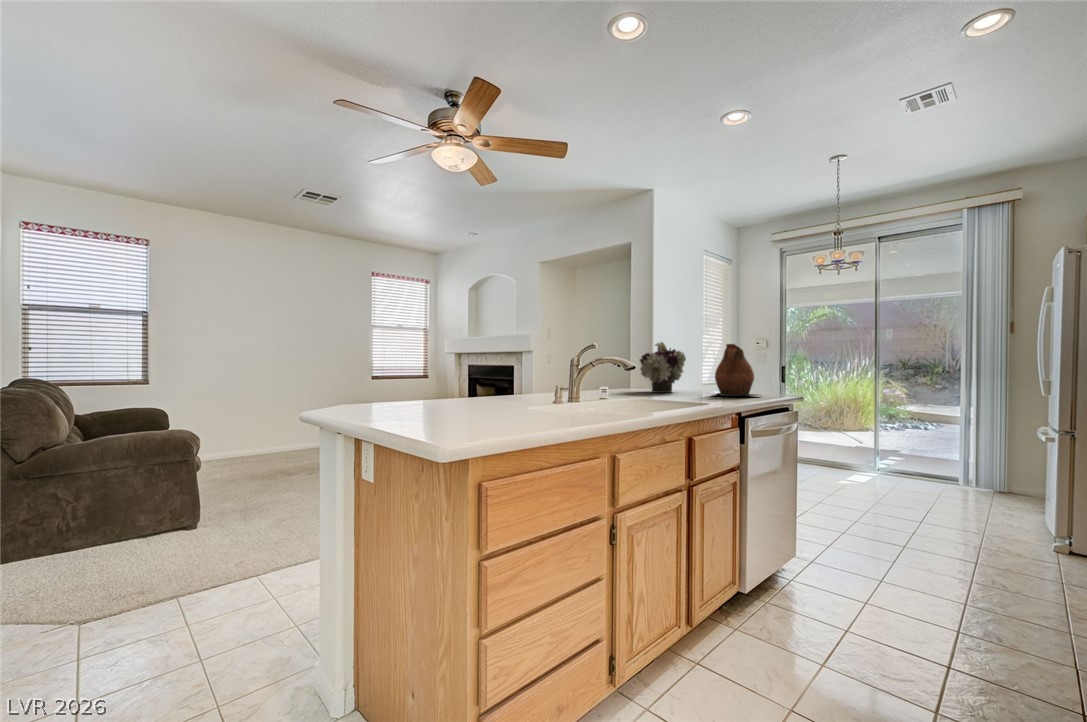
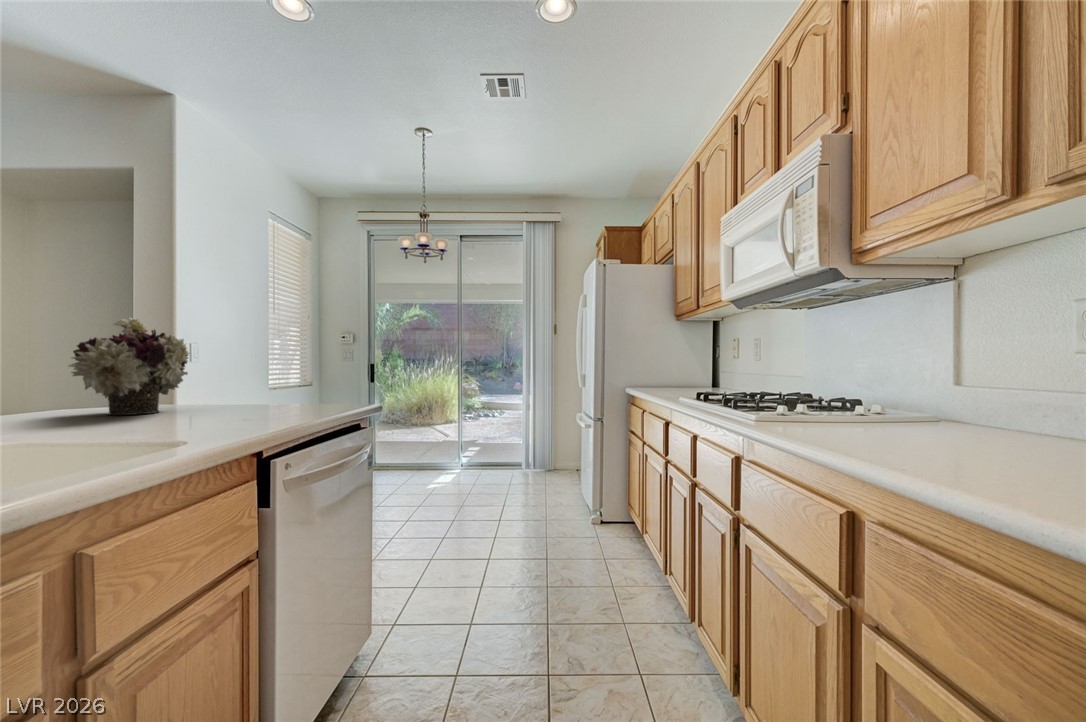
ceramic pitcher: present [715,344,757,396] -> none [226,325,320,415]

